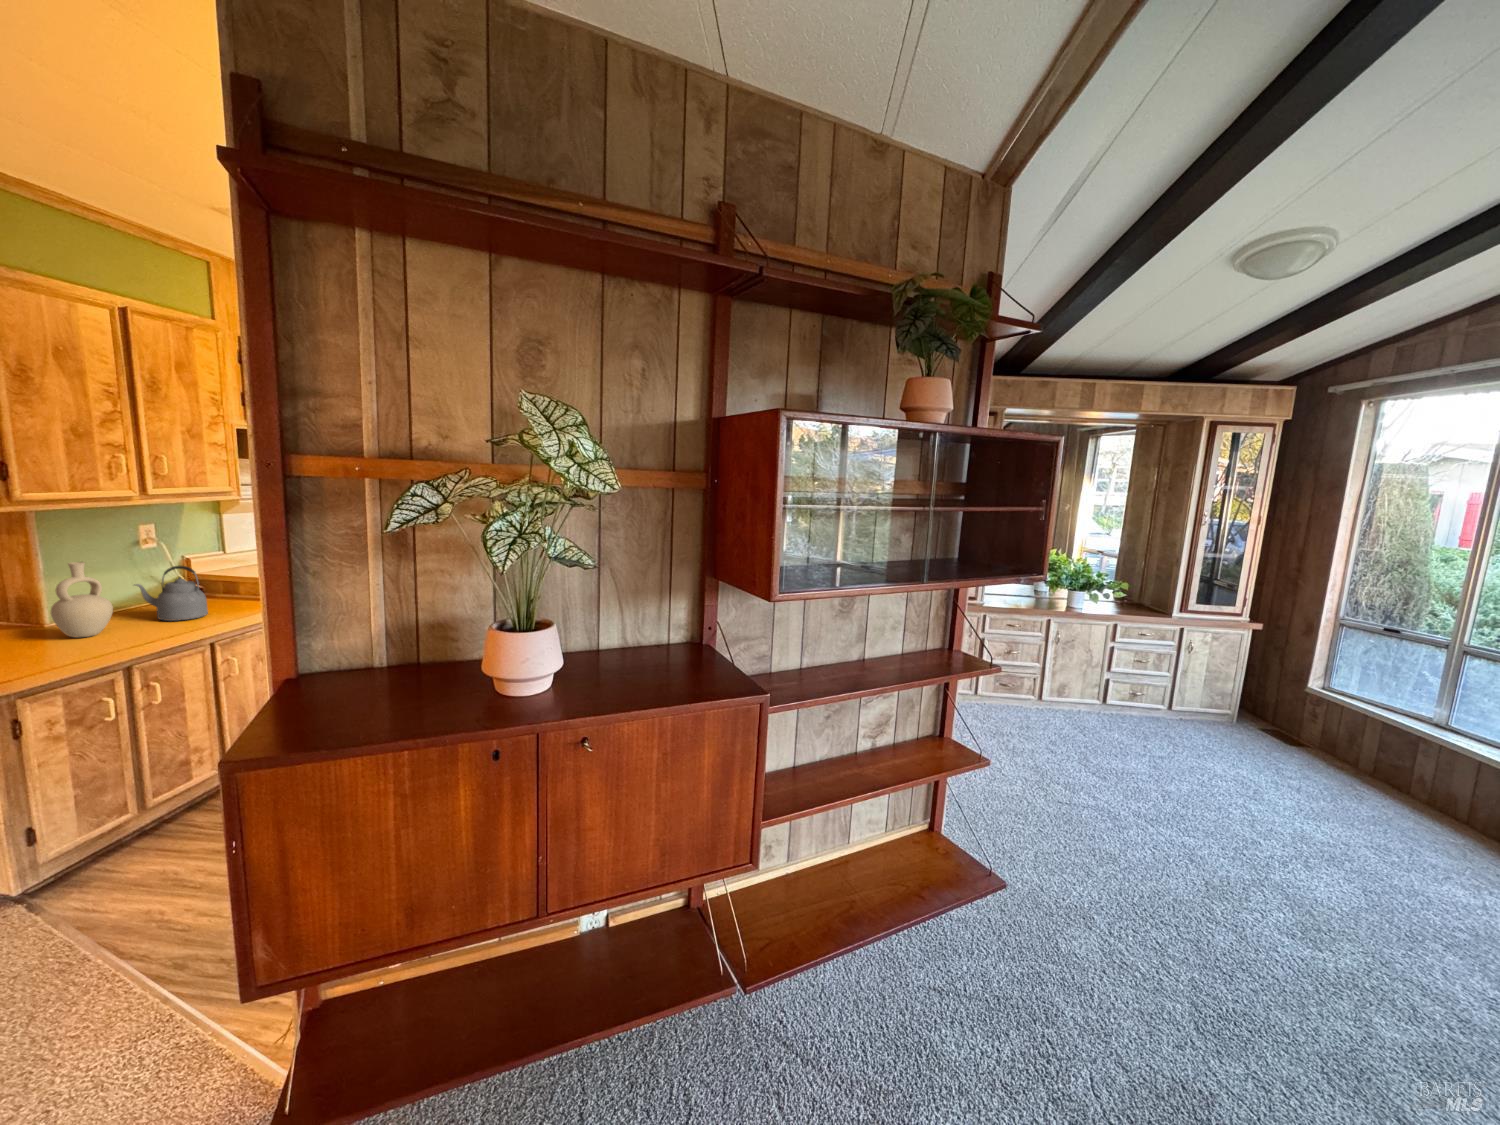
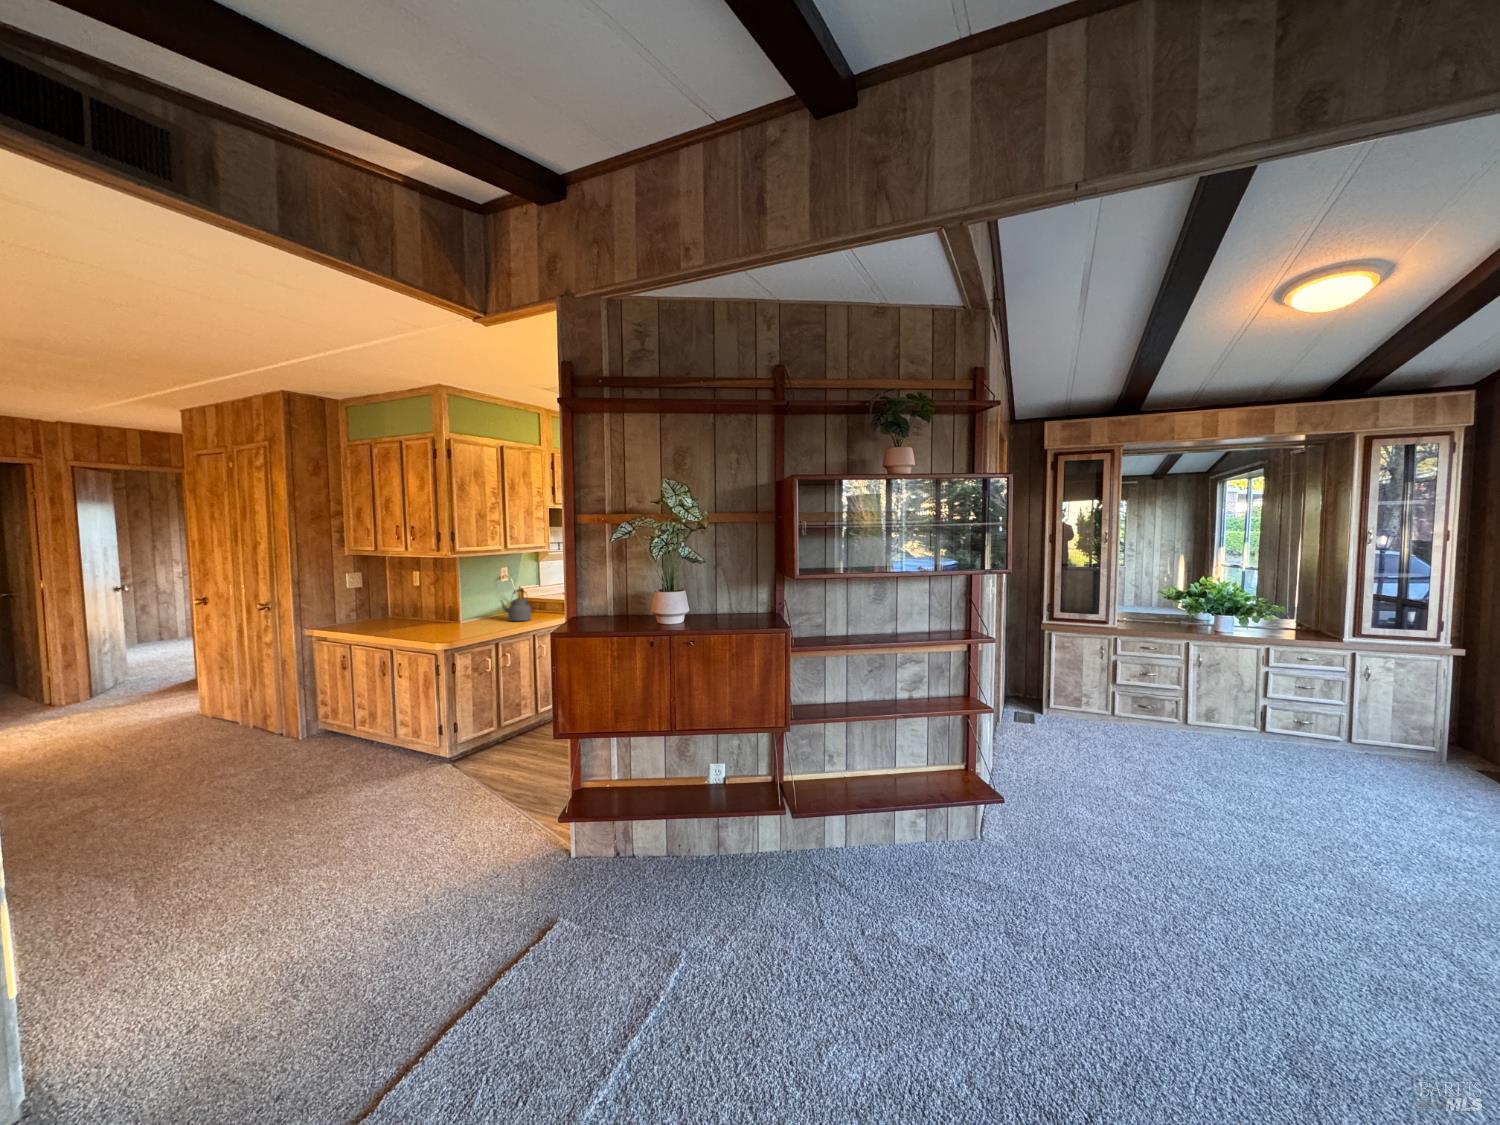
vase: present [51,562,113,637] -> none [466,585,491,626]

